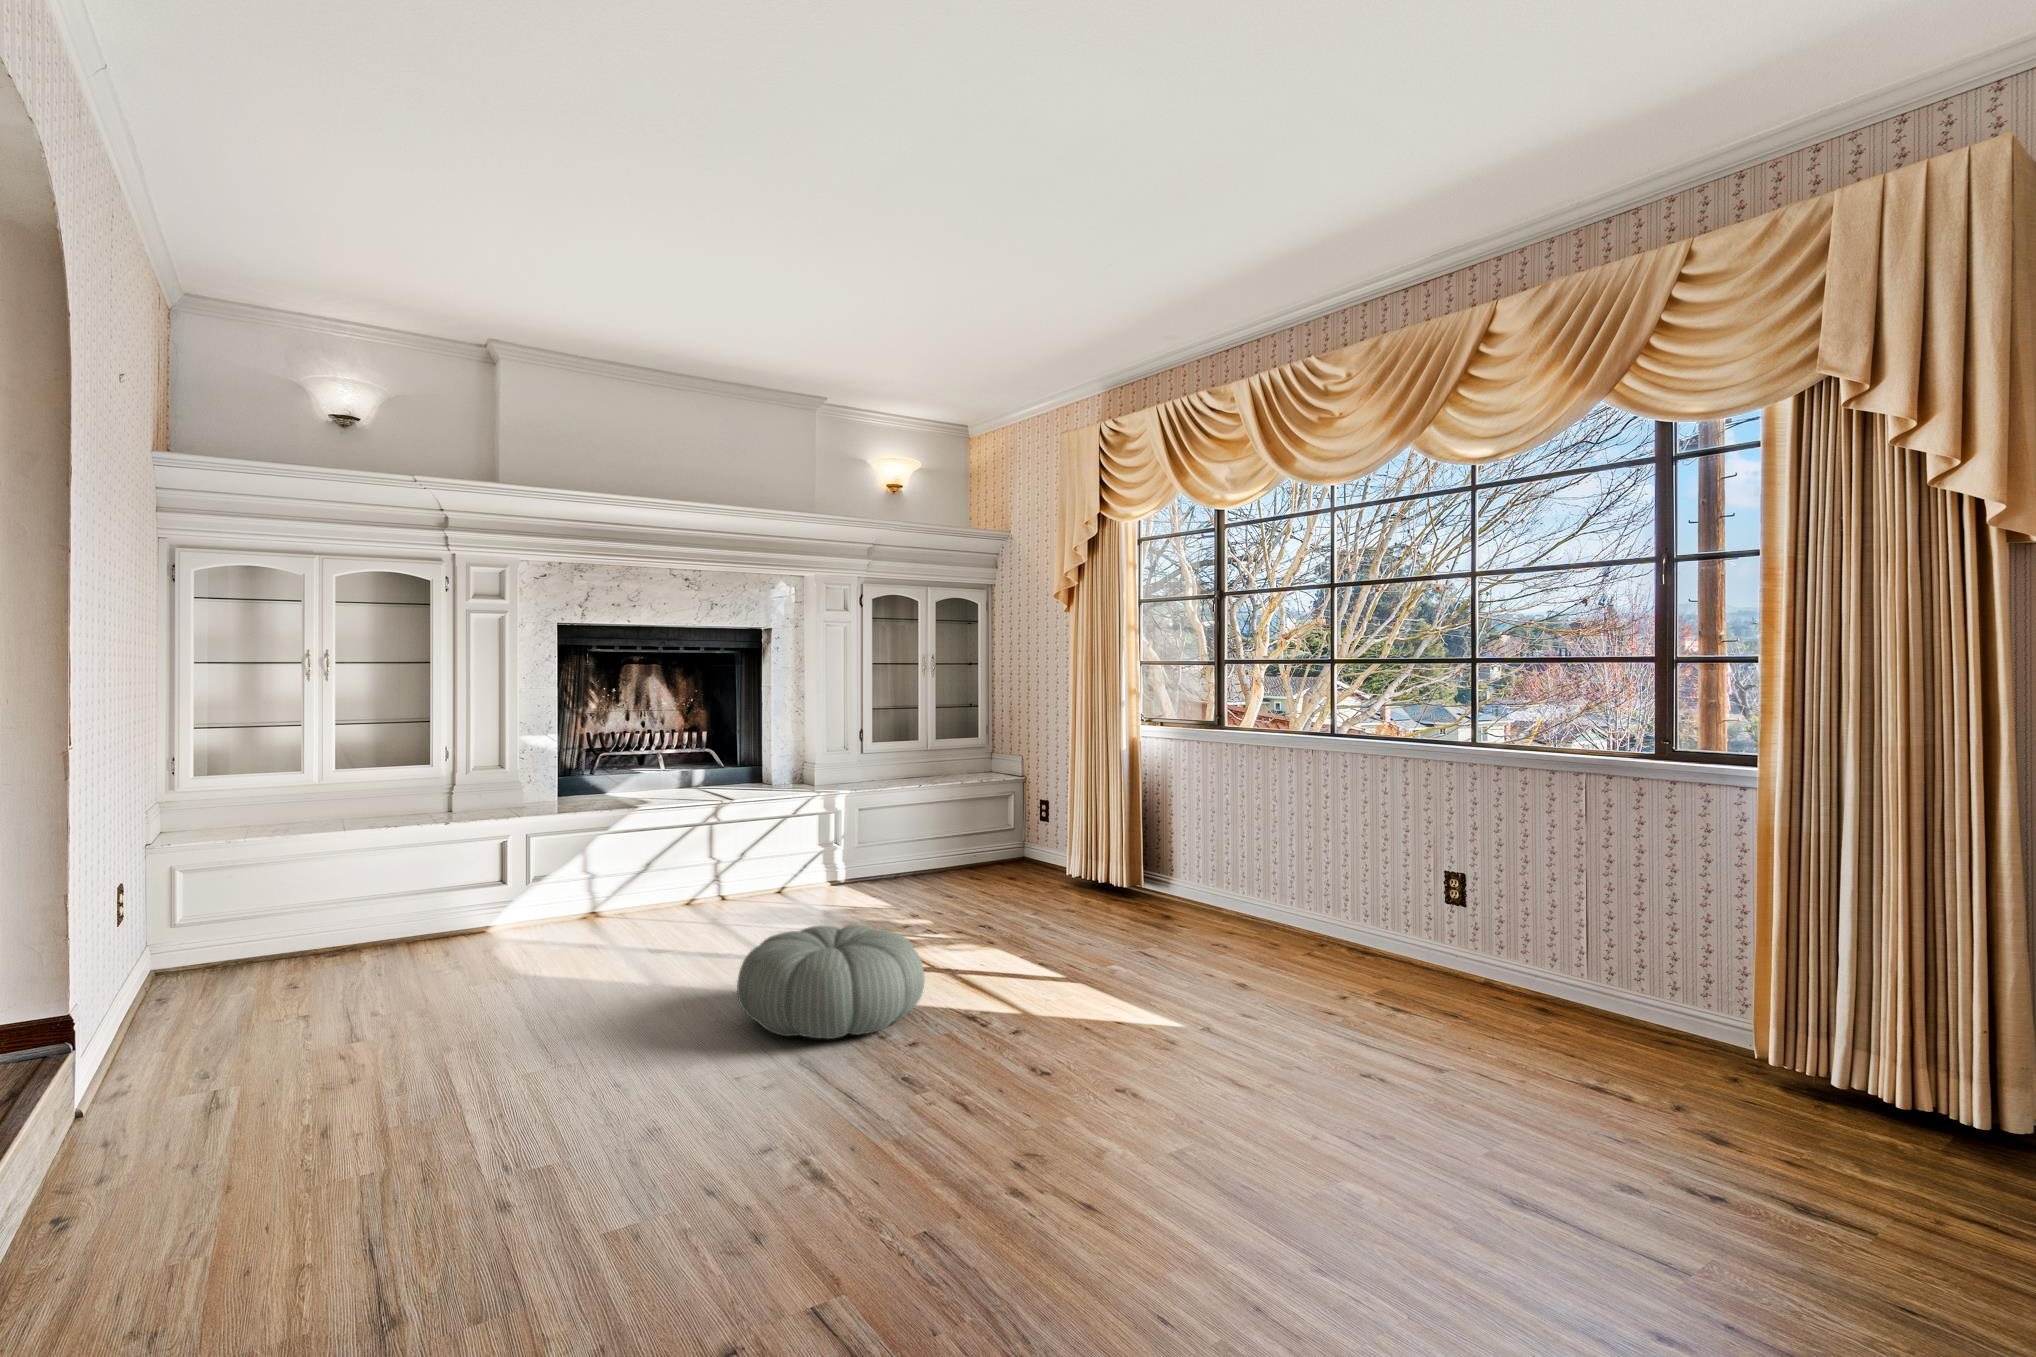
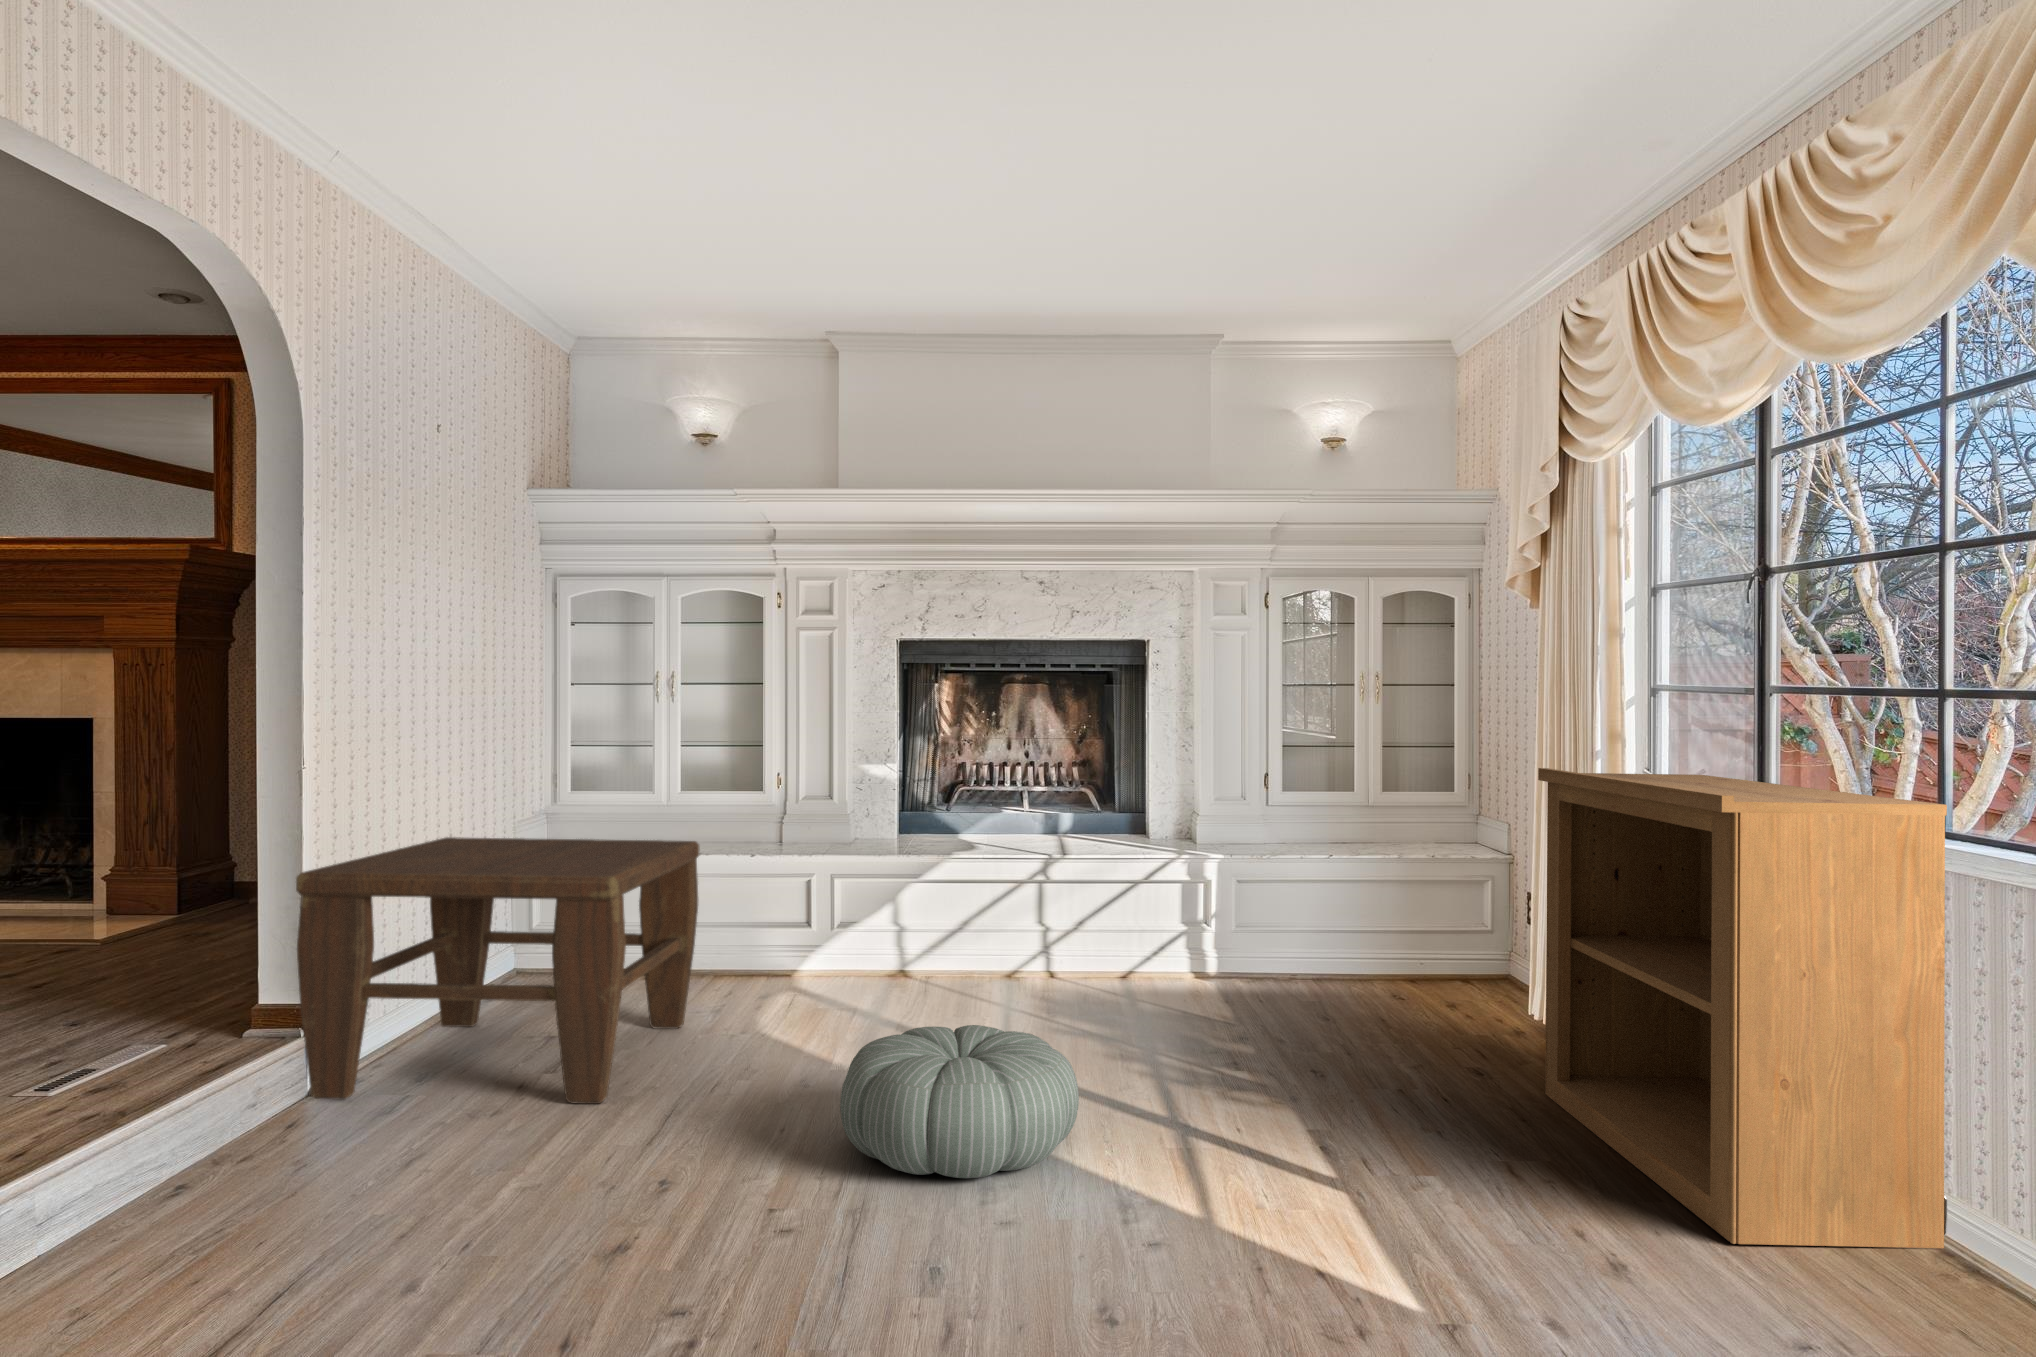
bookshelf: none [1121,716,1368,970] -> present [1538,768,1947,1248]
coffee table: none [86,810,492,1121] -> present [296,837,700,1104]

